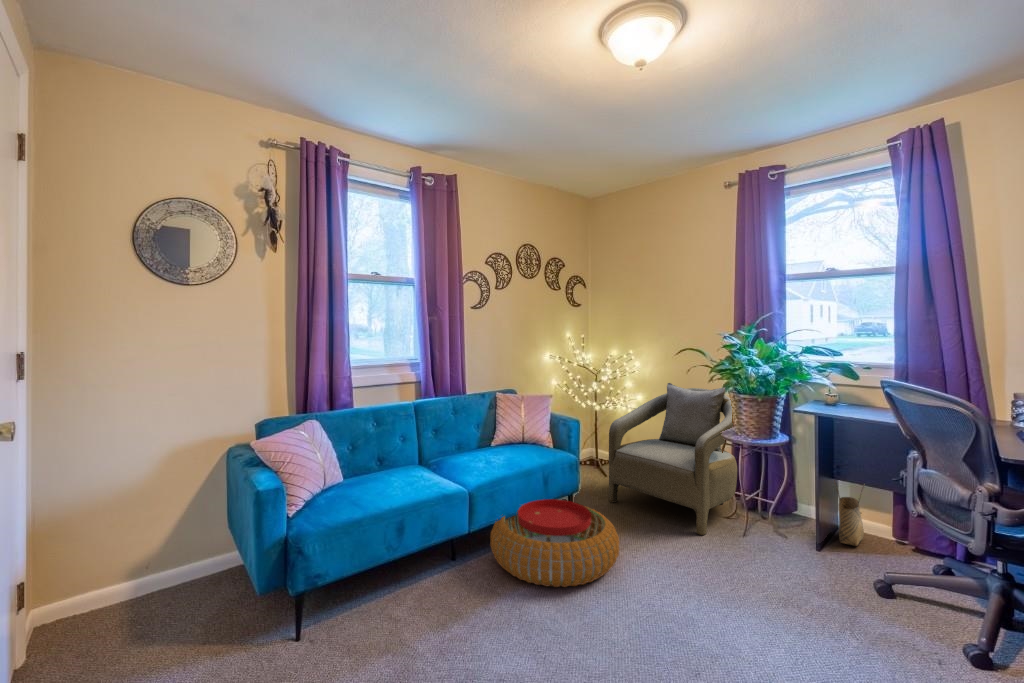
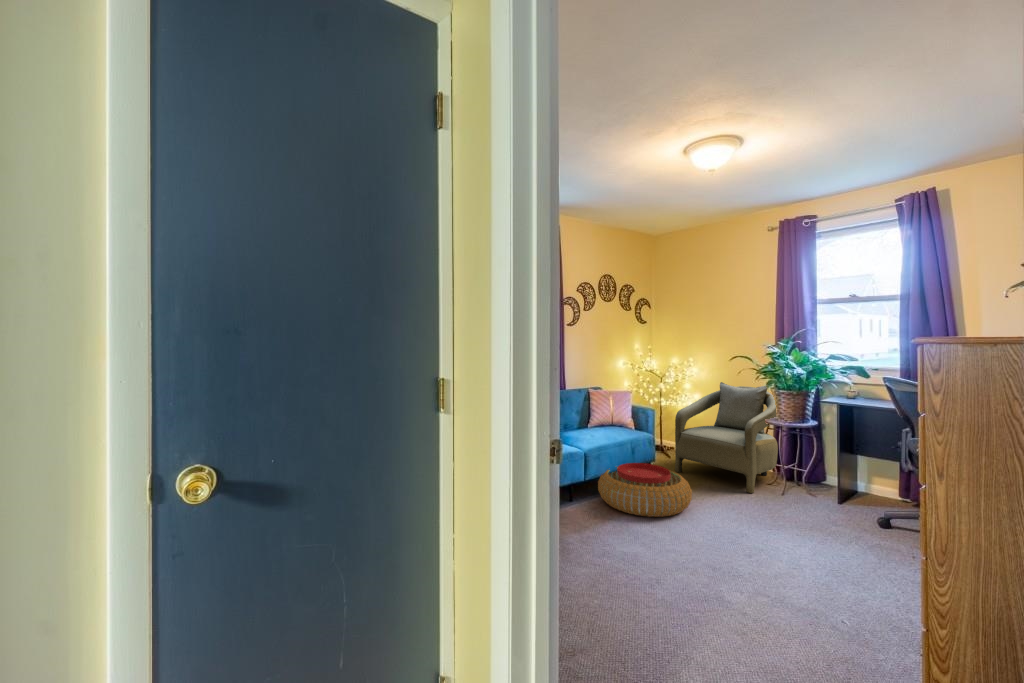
woven basket: present [834,480,865,546] -> none [854,454,879,502]

